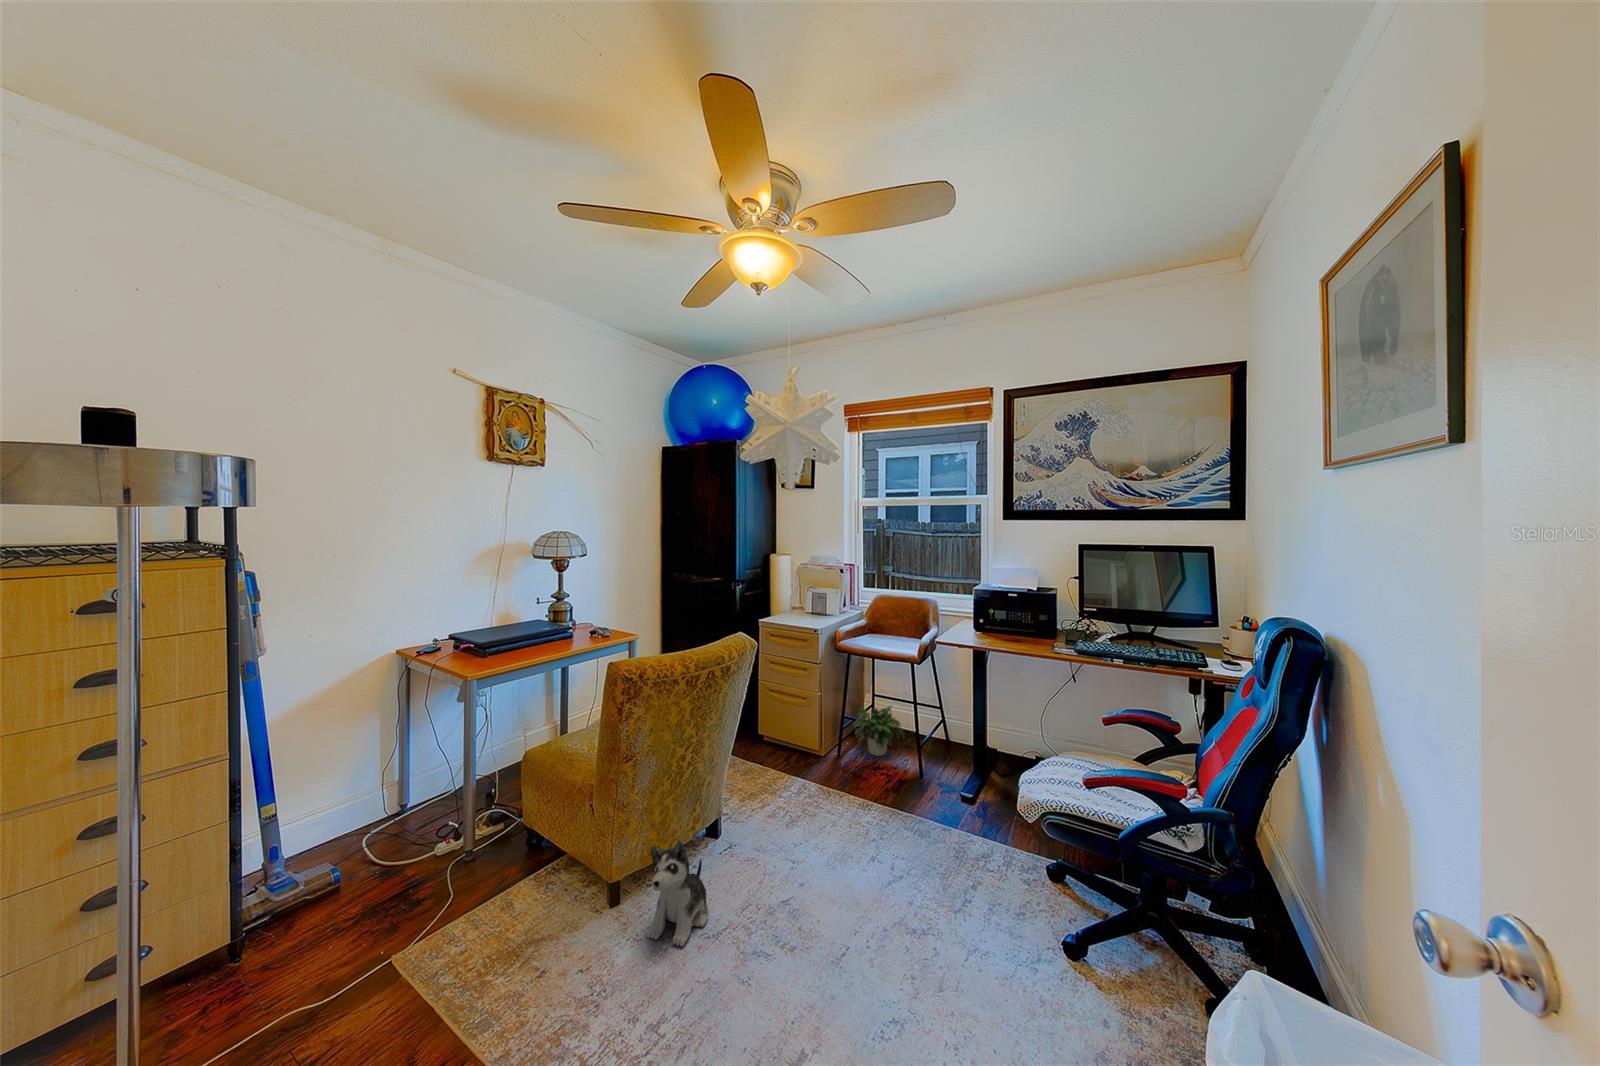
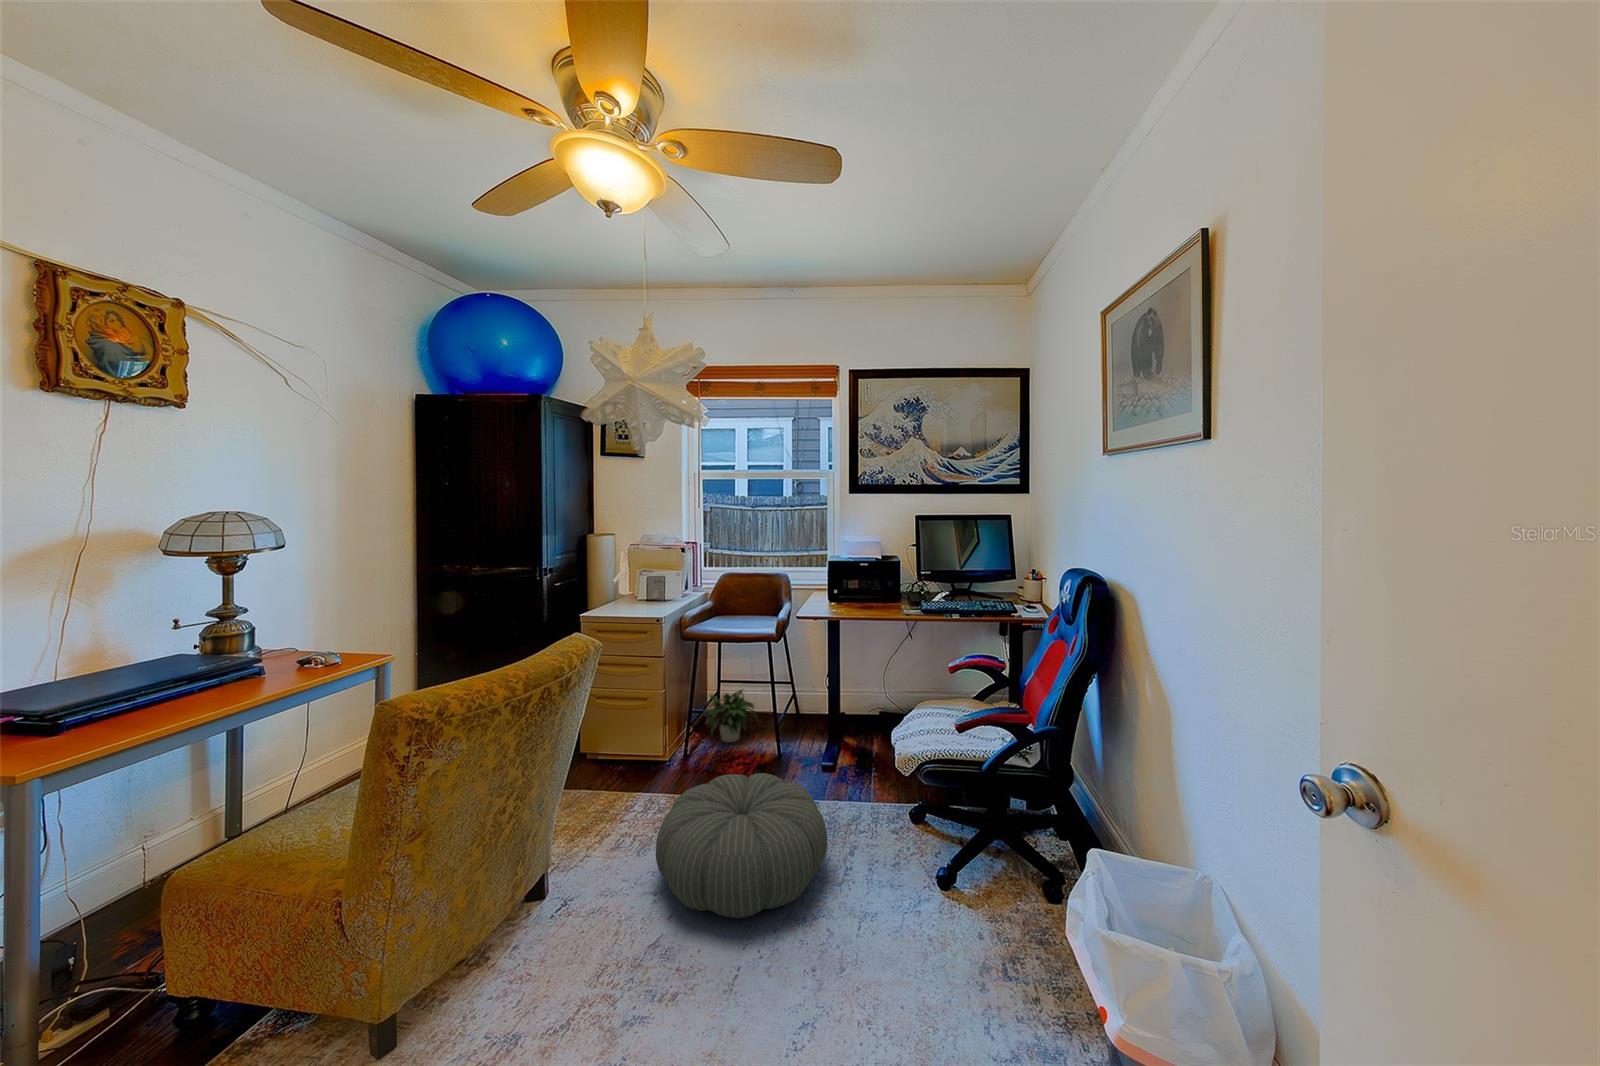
pouf: none [785,788,947,929] -> present [656,773,827,918]
plush toy: present [647,841,709,946] -> none [492,872,571,1001]

